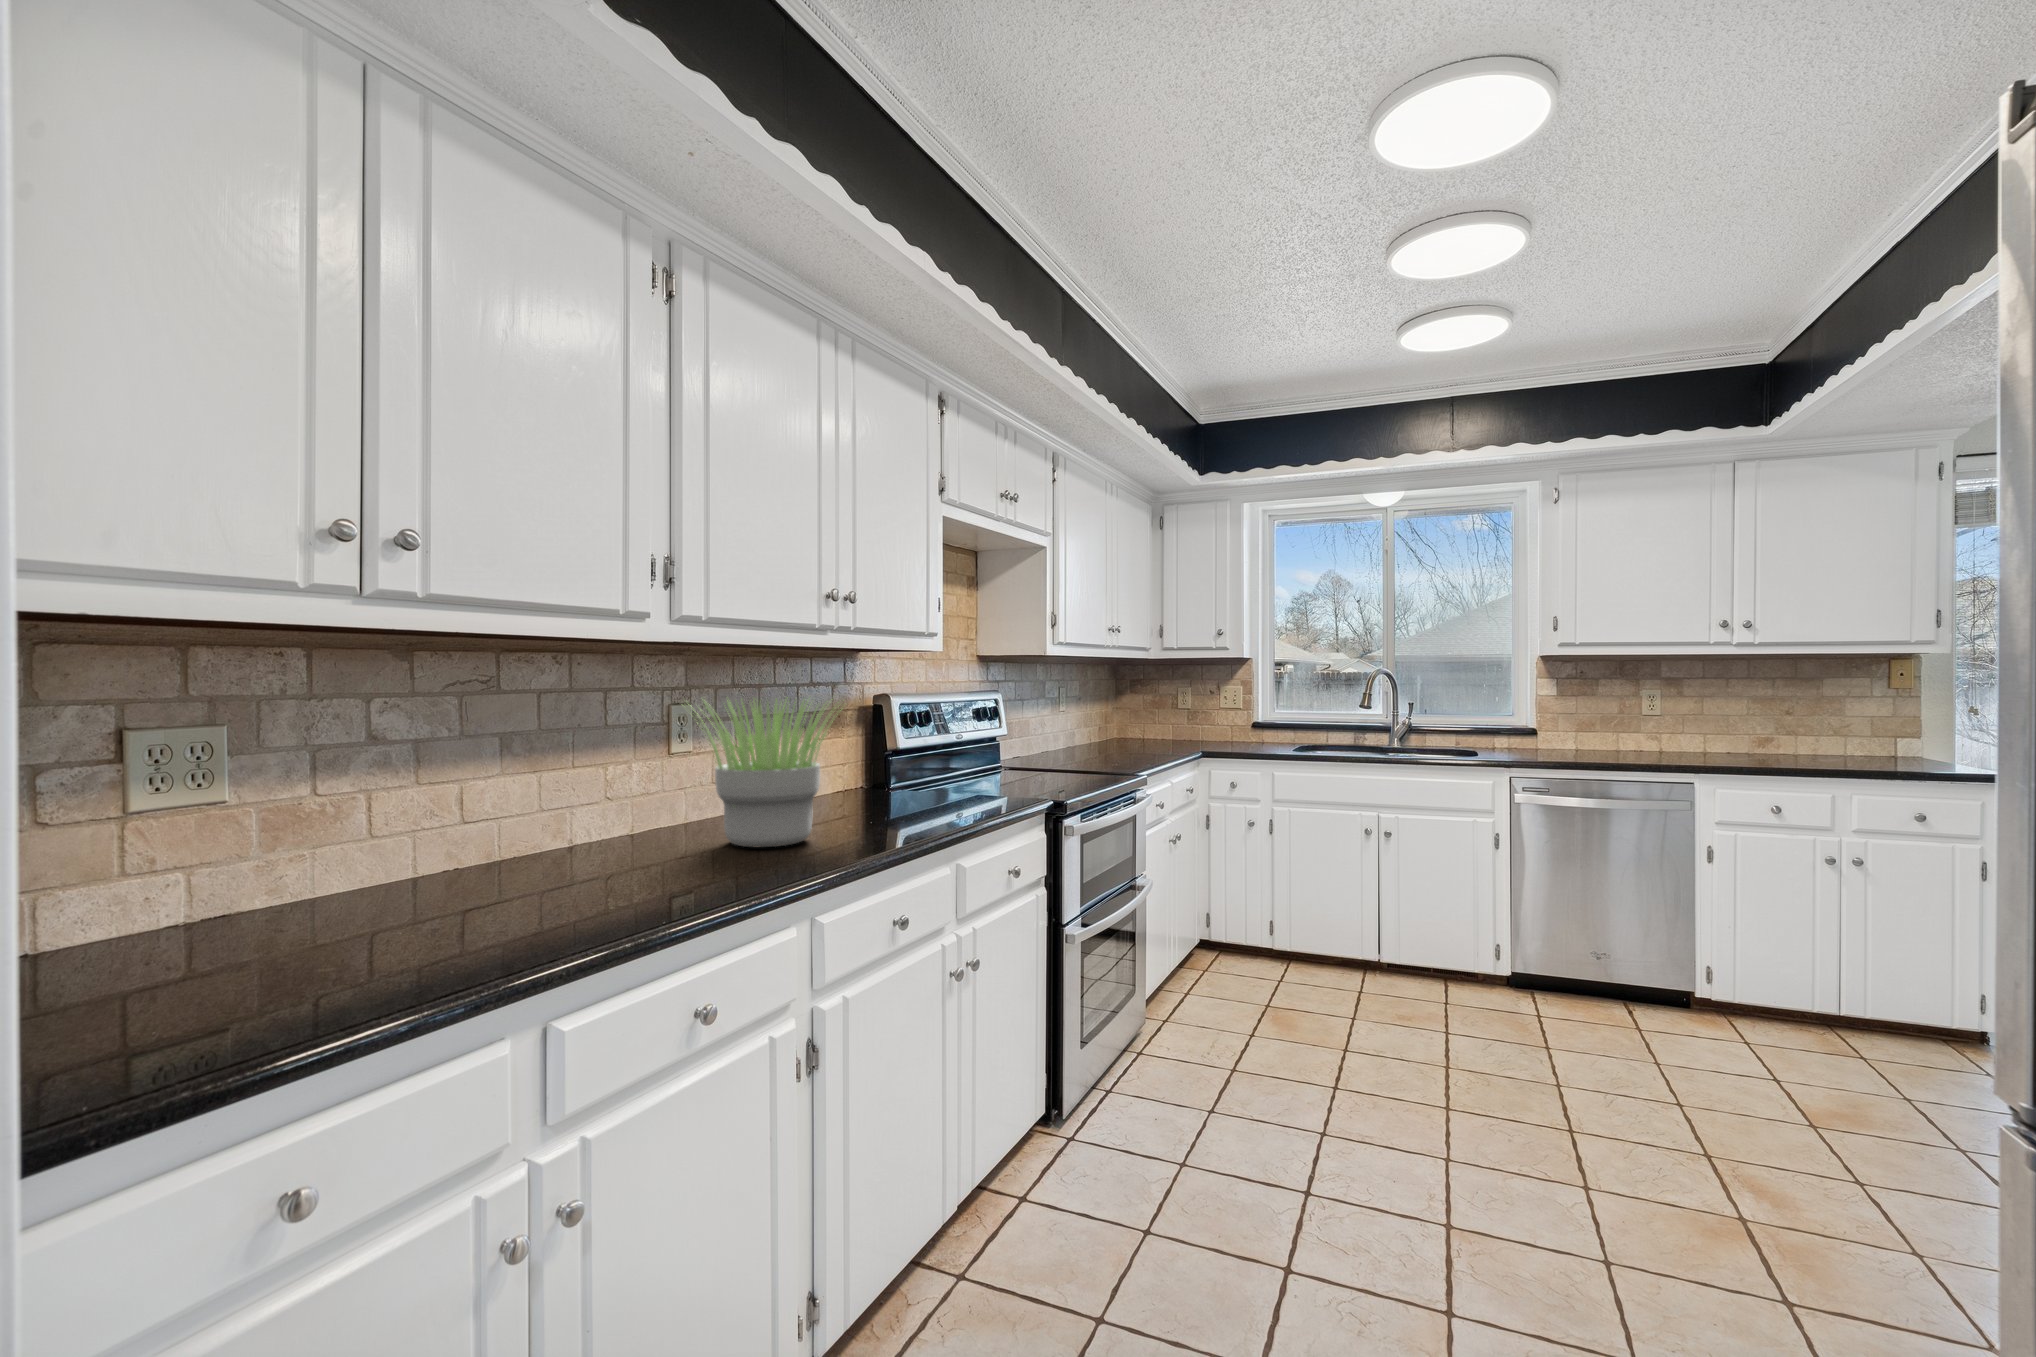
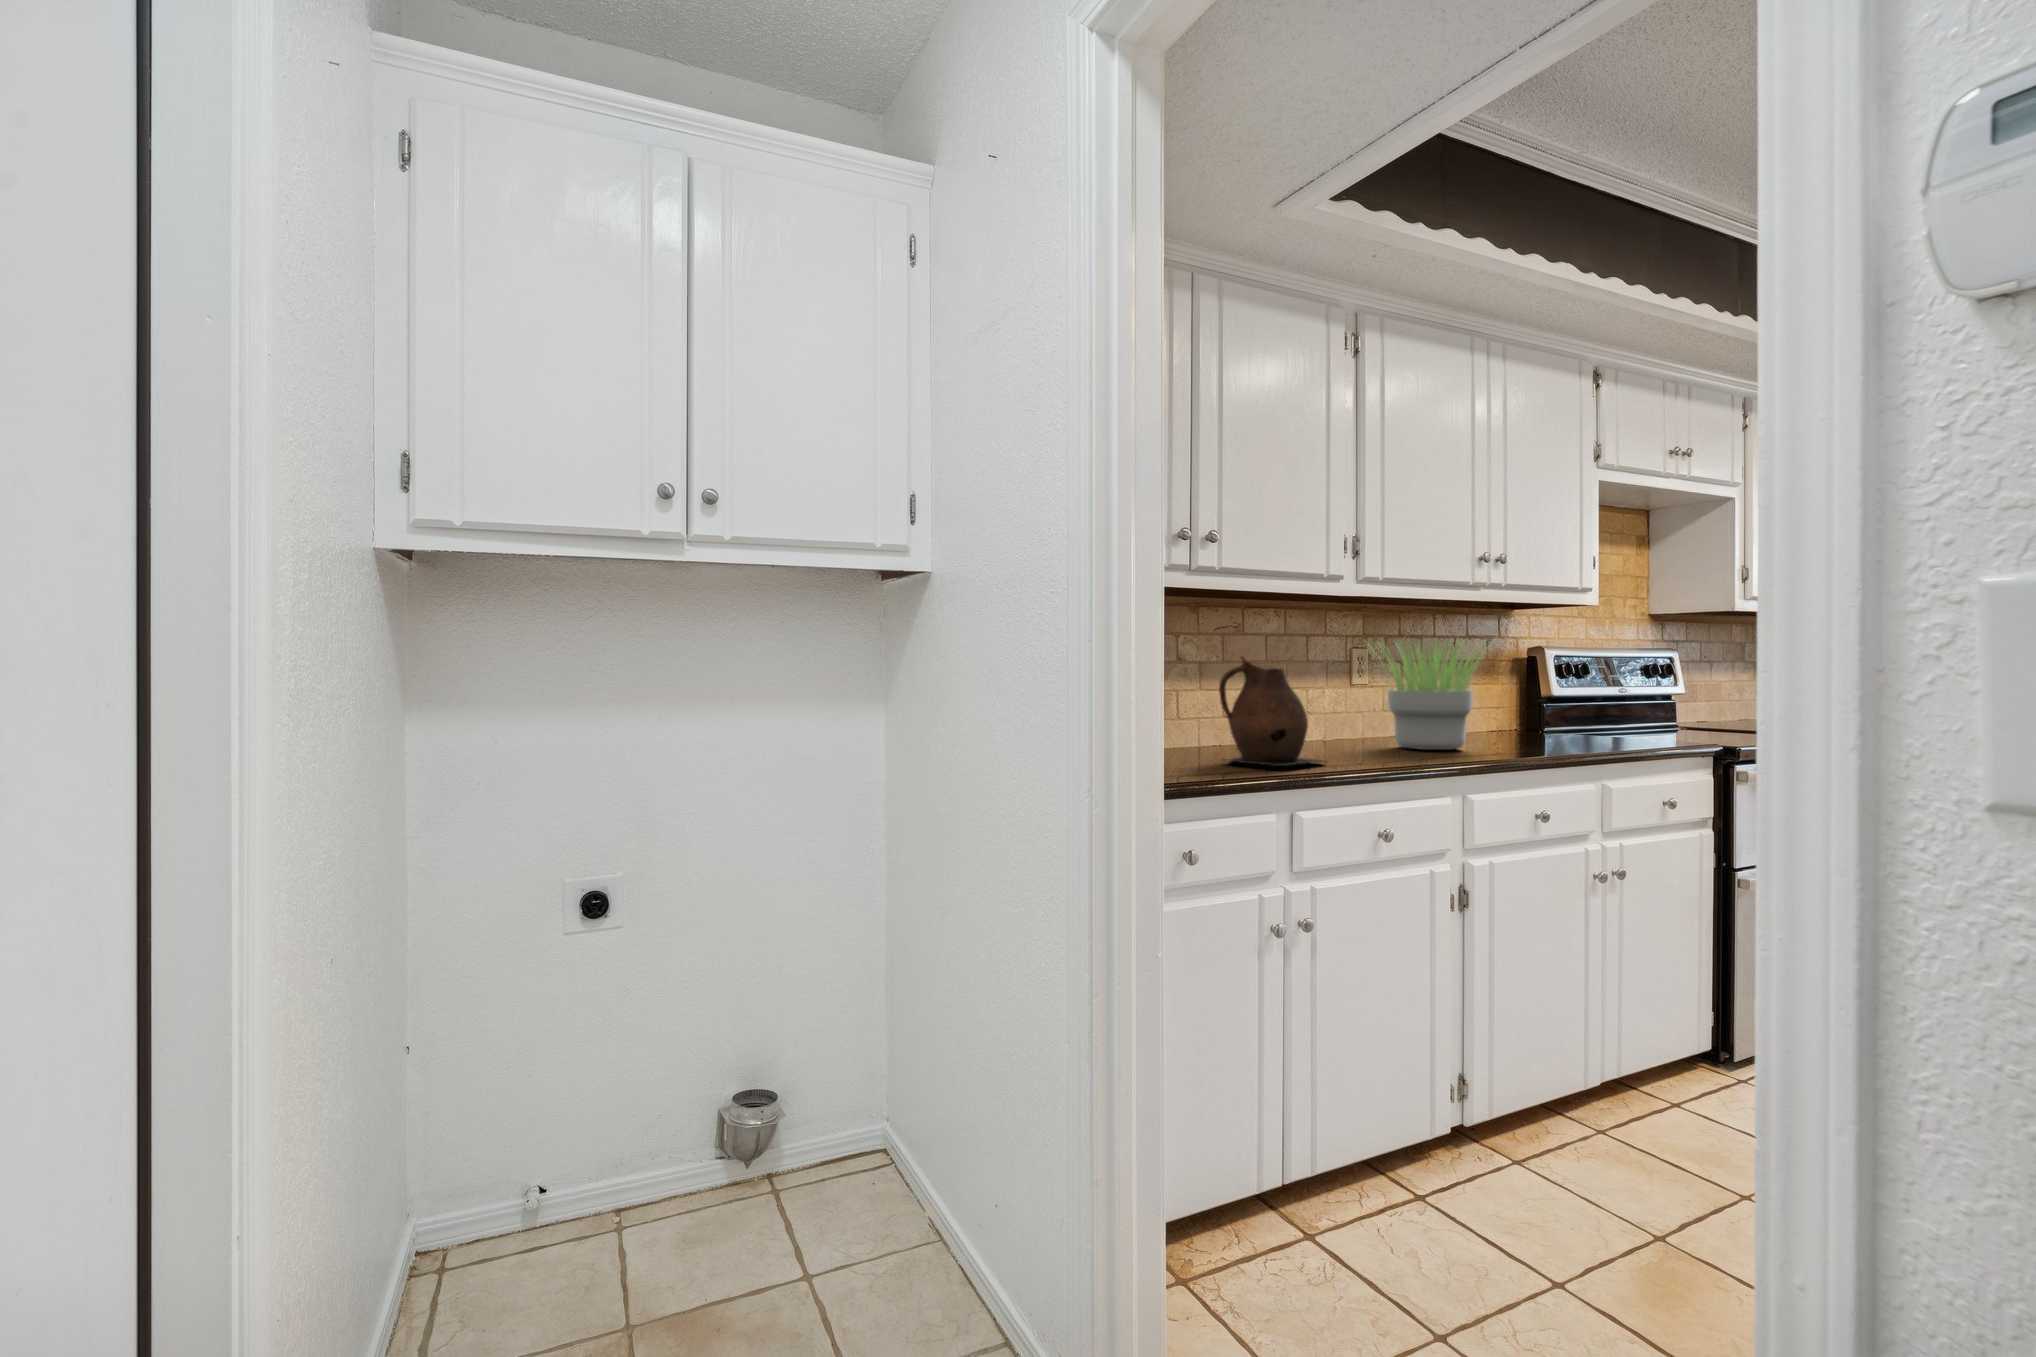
ceramic pitcher: none [419,746,615,944] -> present [1219,656,1323,767]

